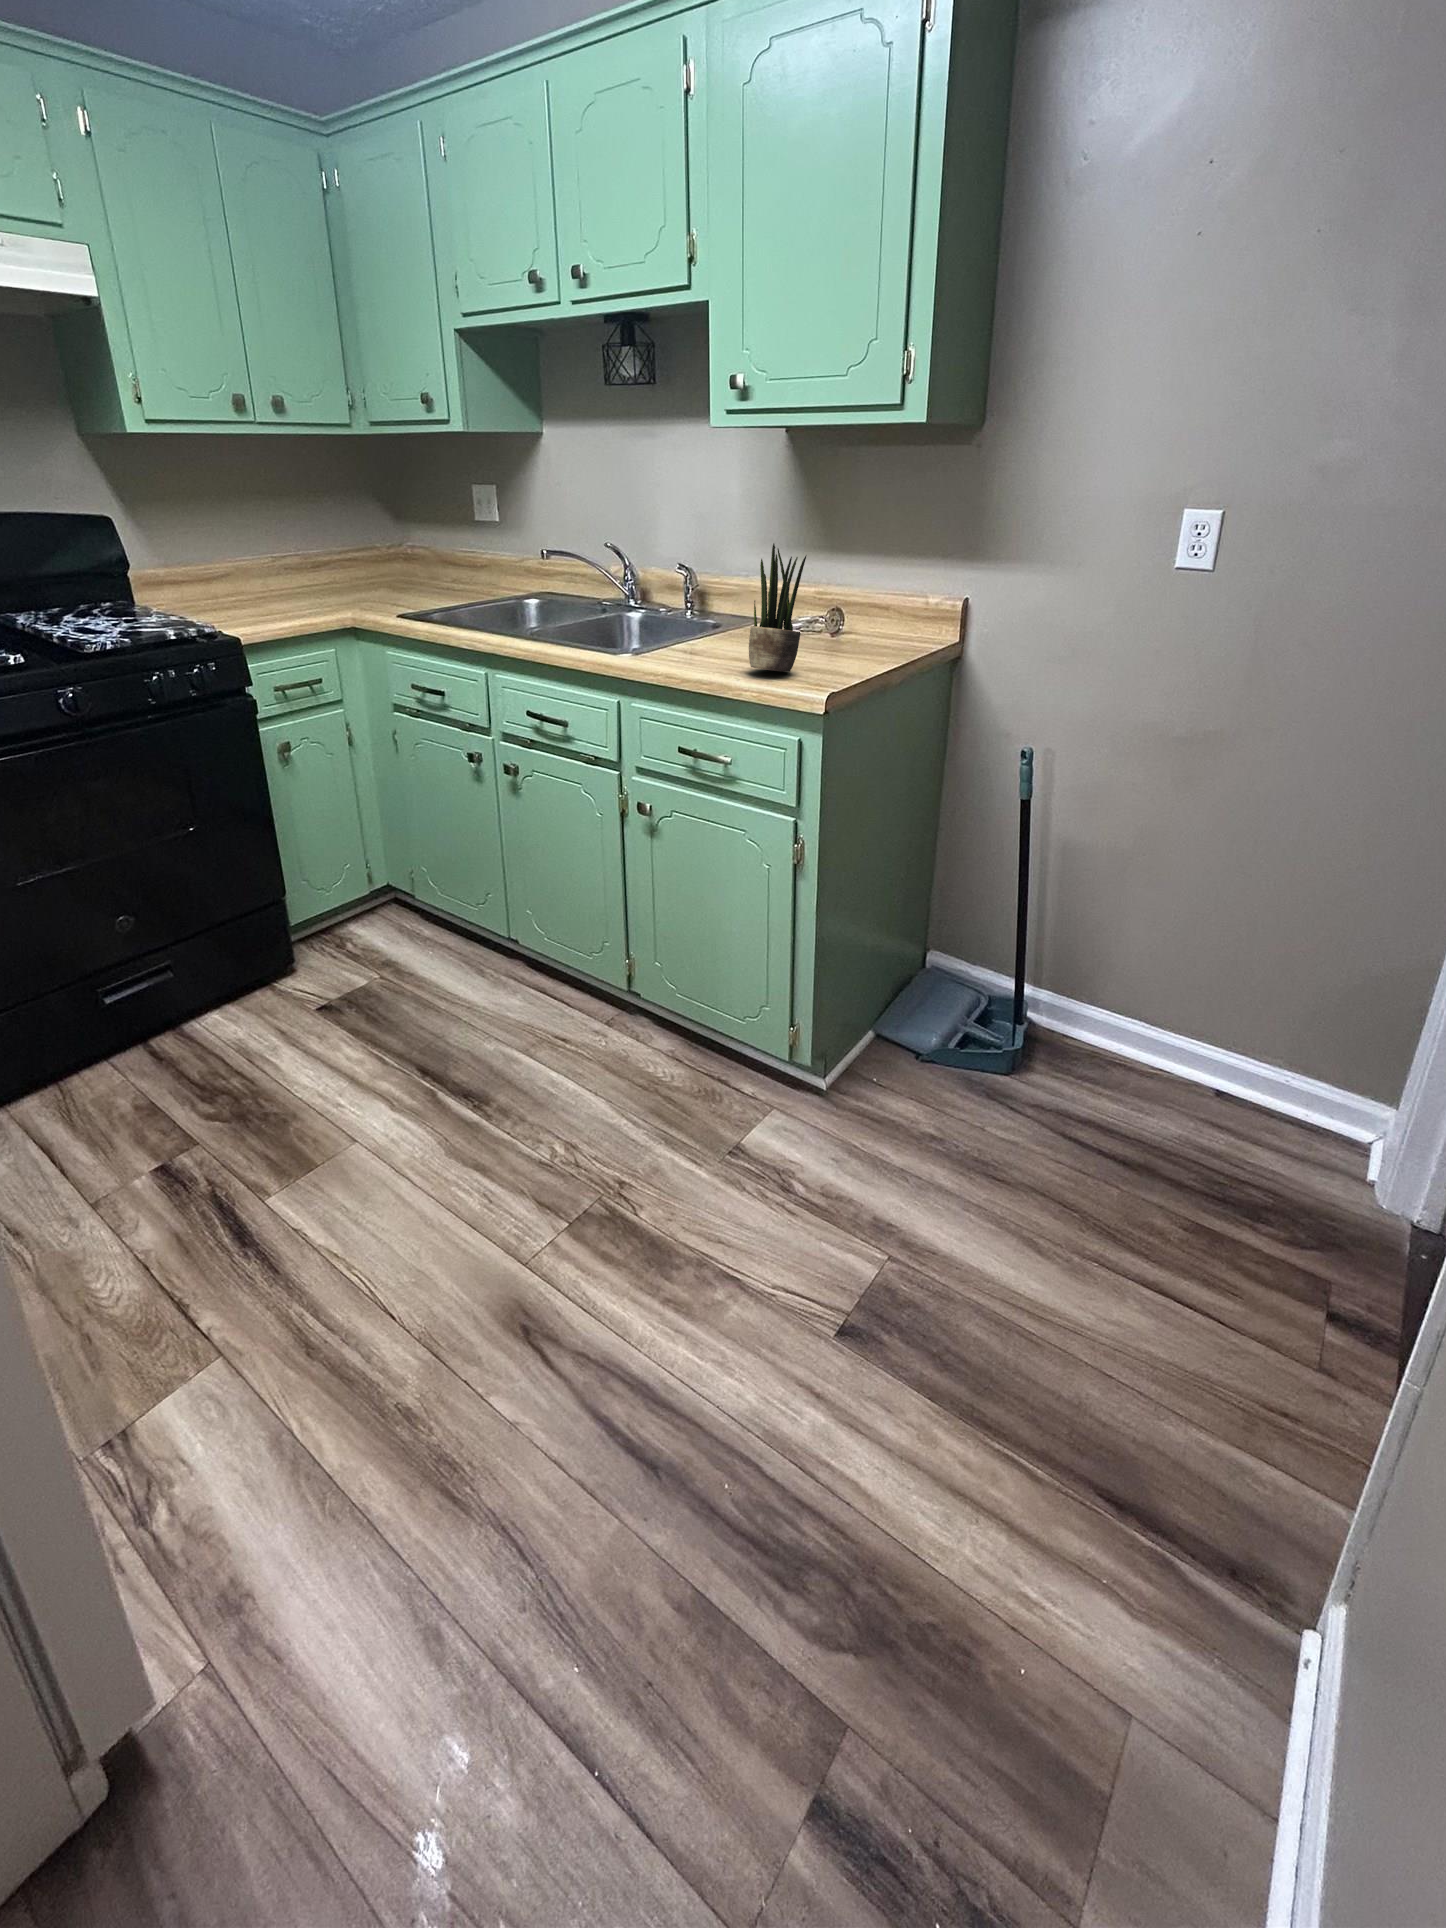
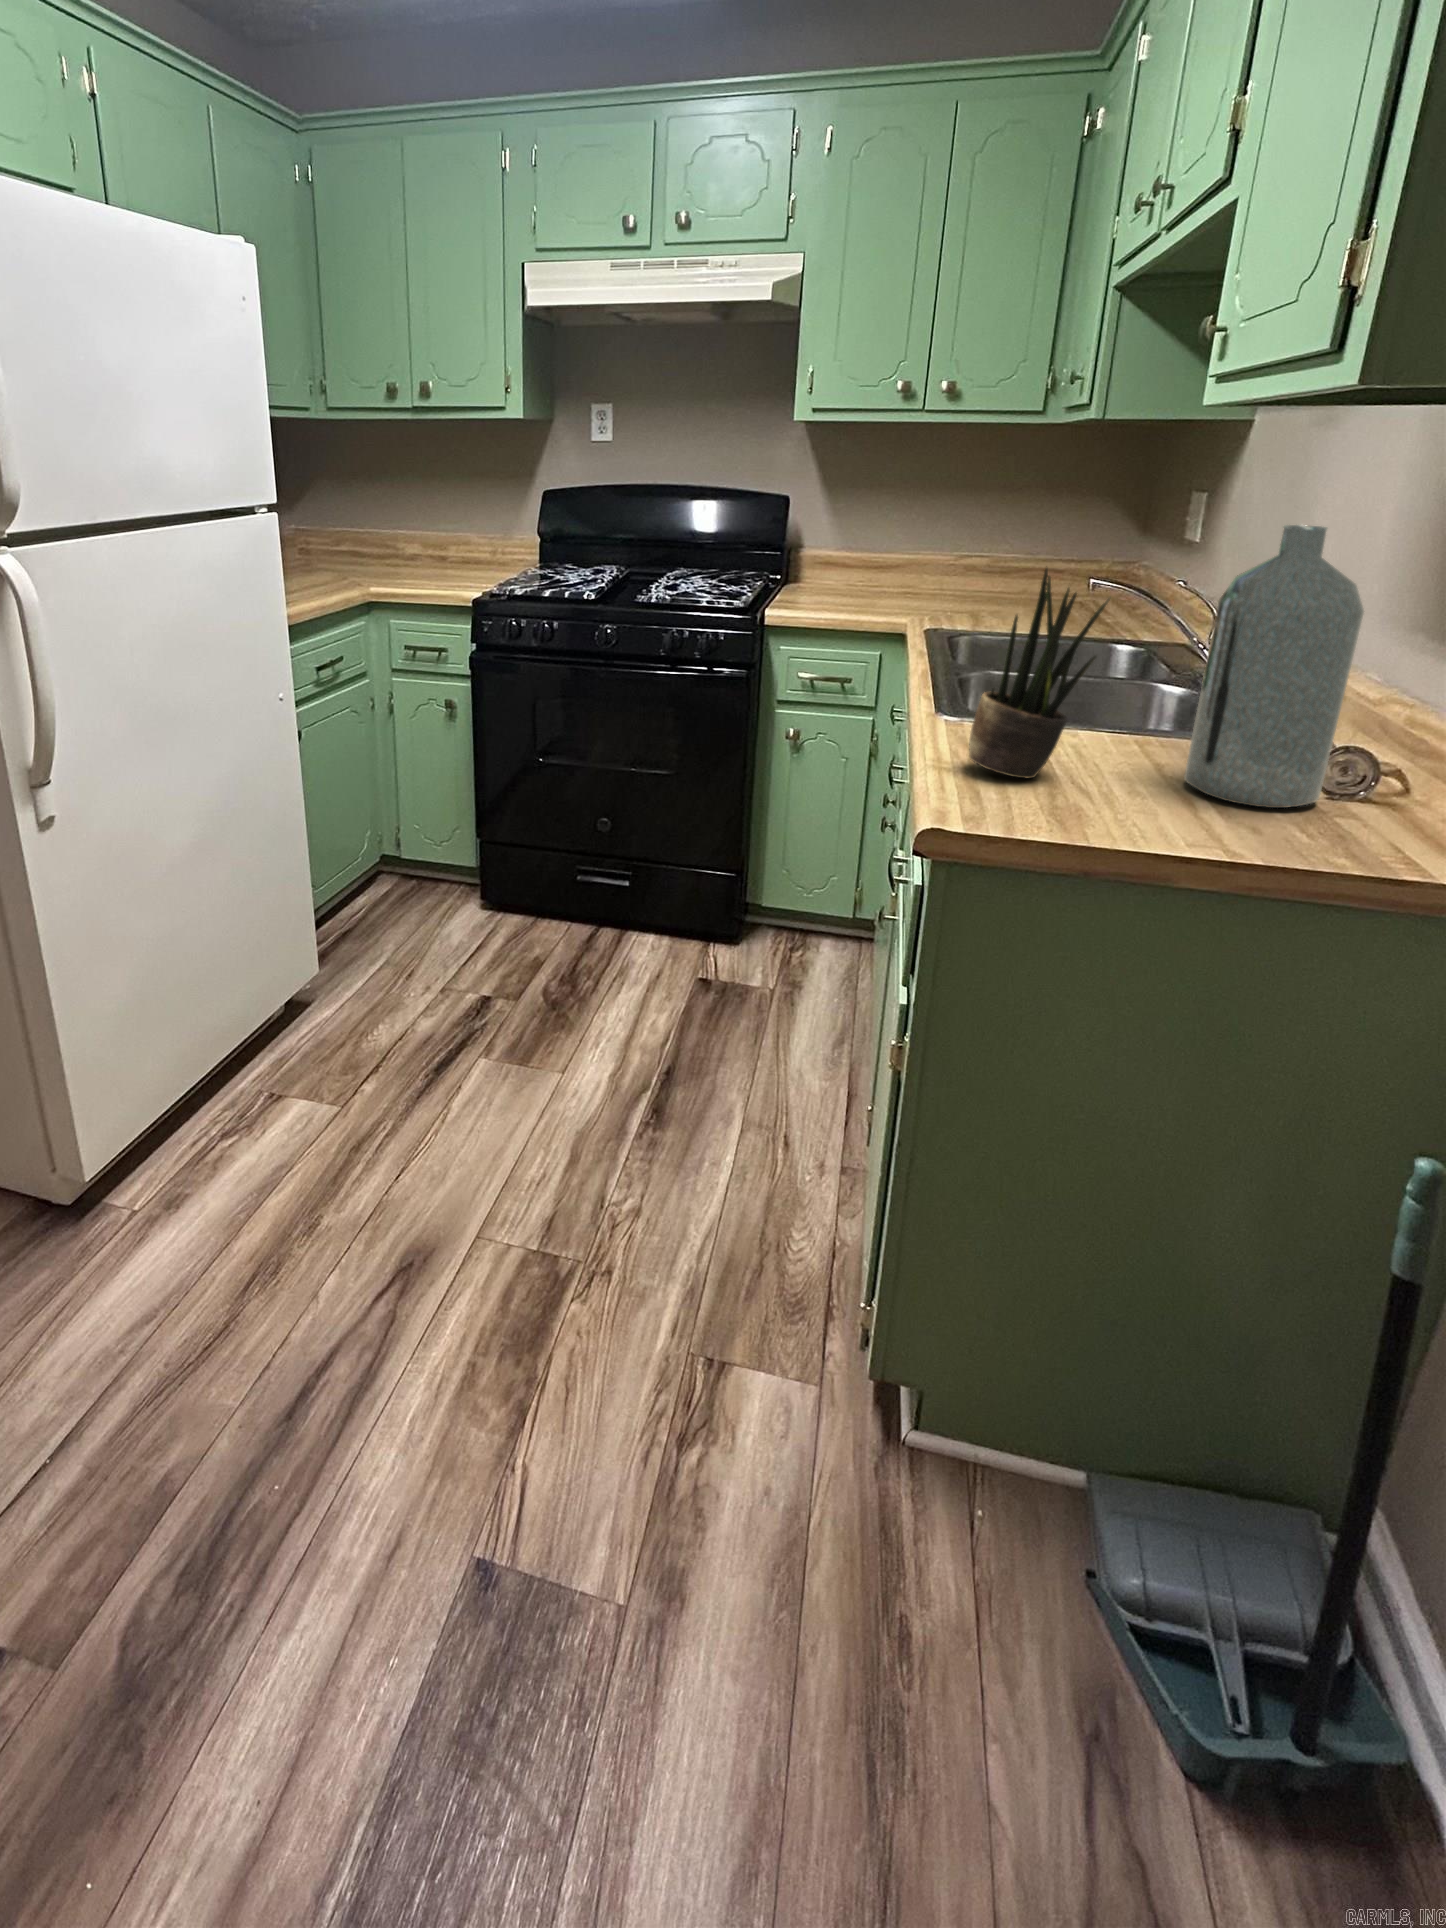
bottle: none [807,509,874,656] -> present [1184,525,1364,808]

